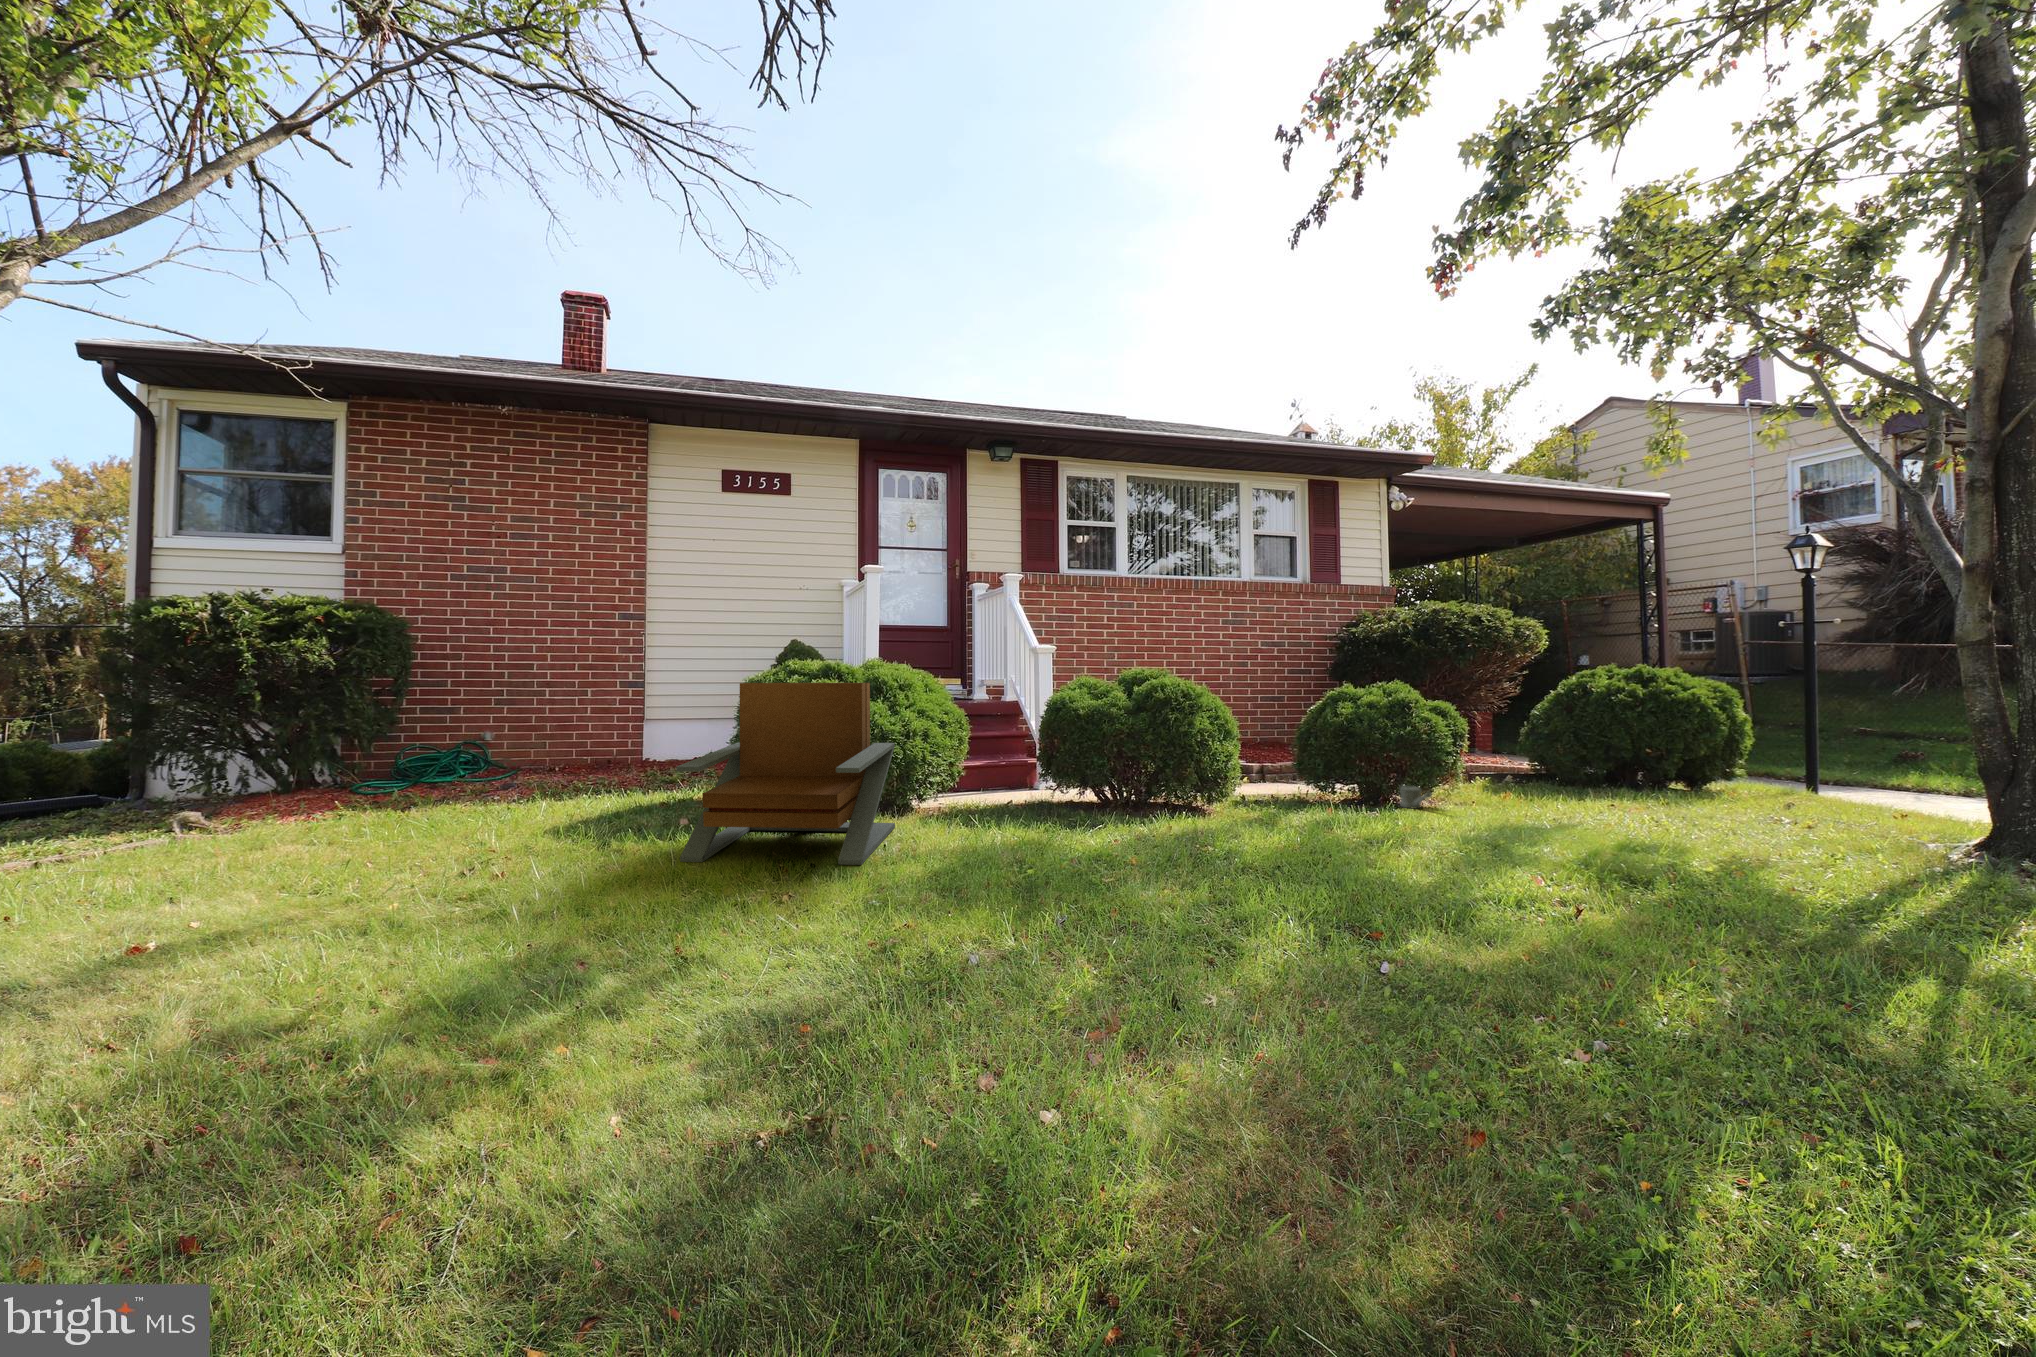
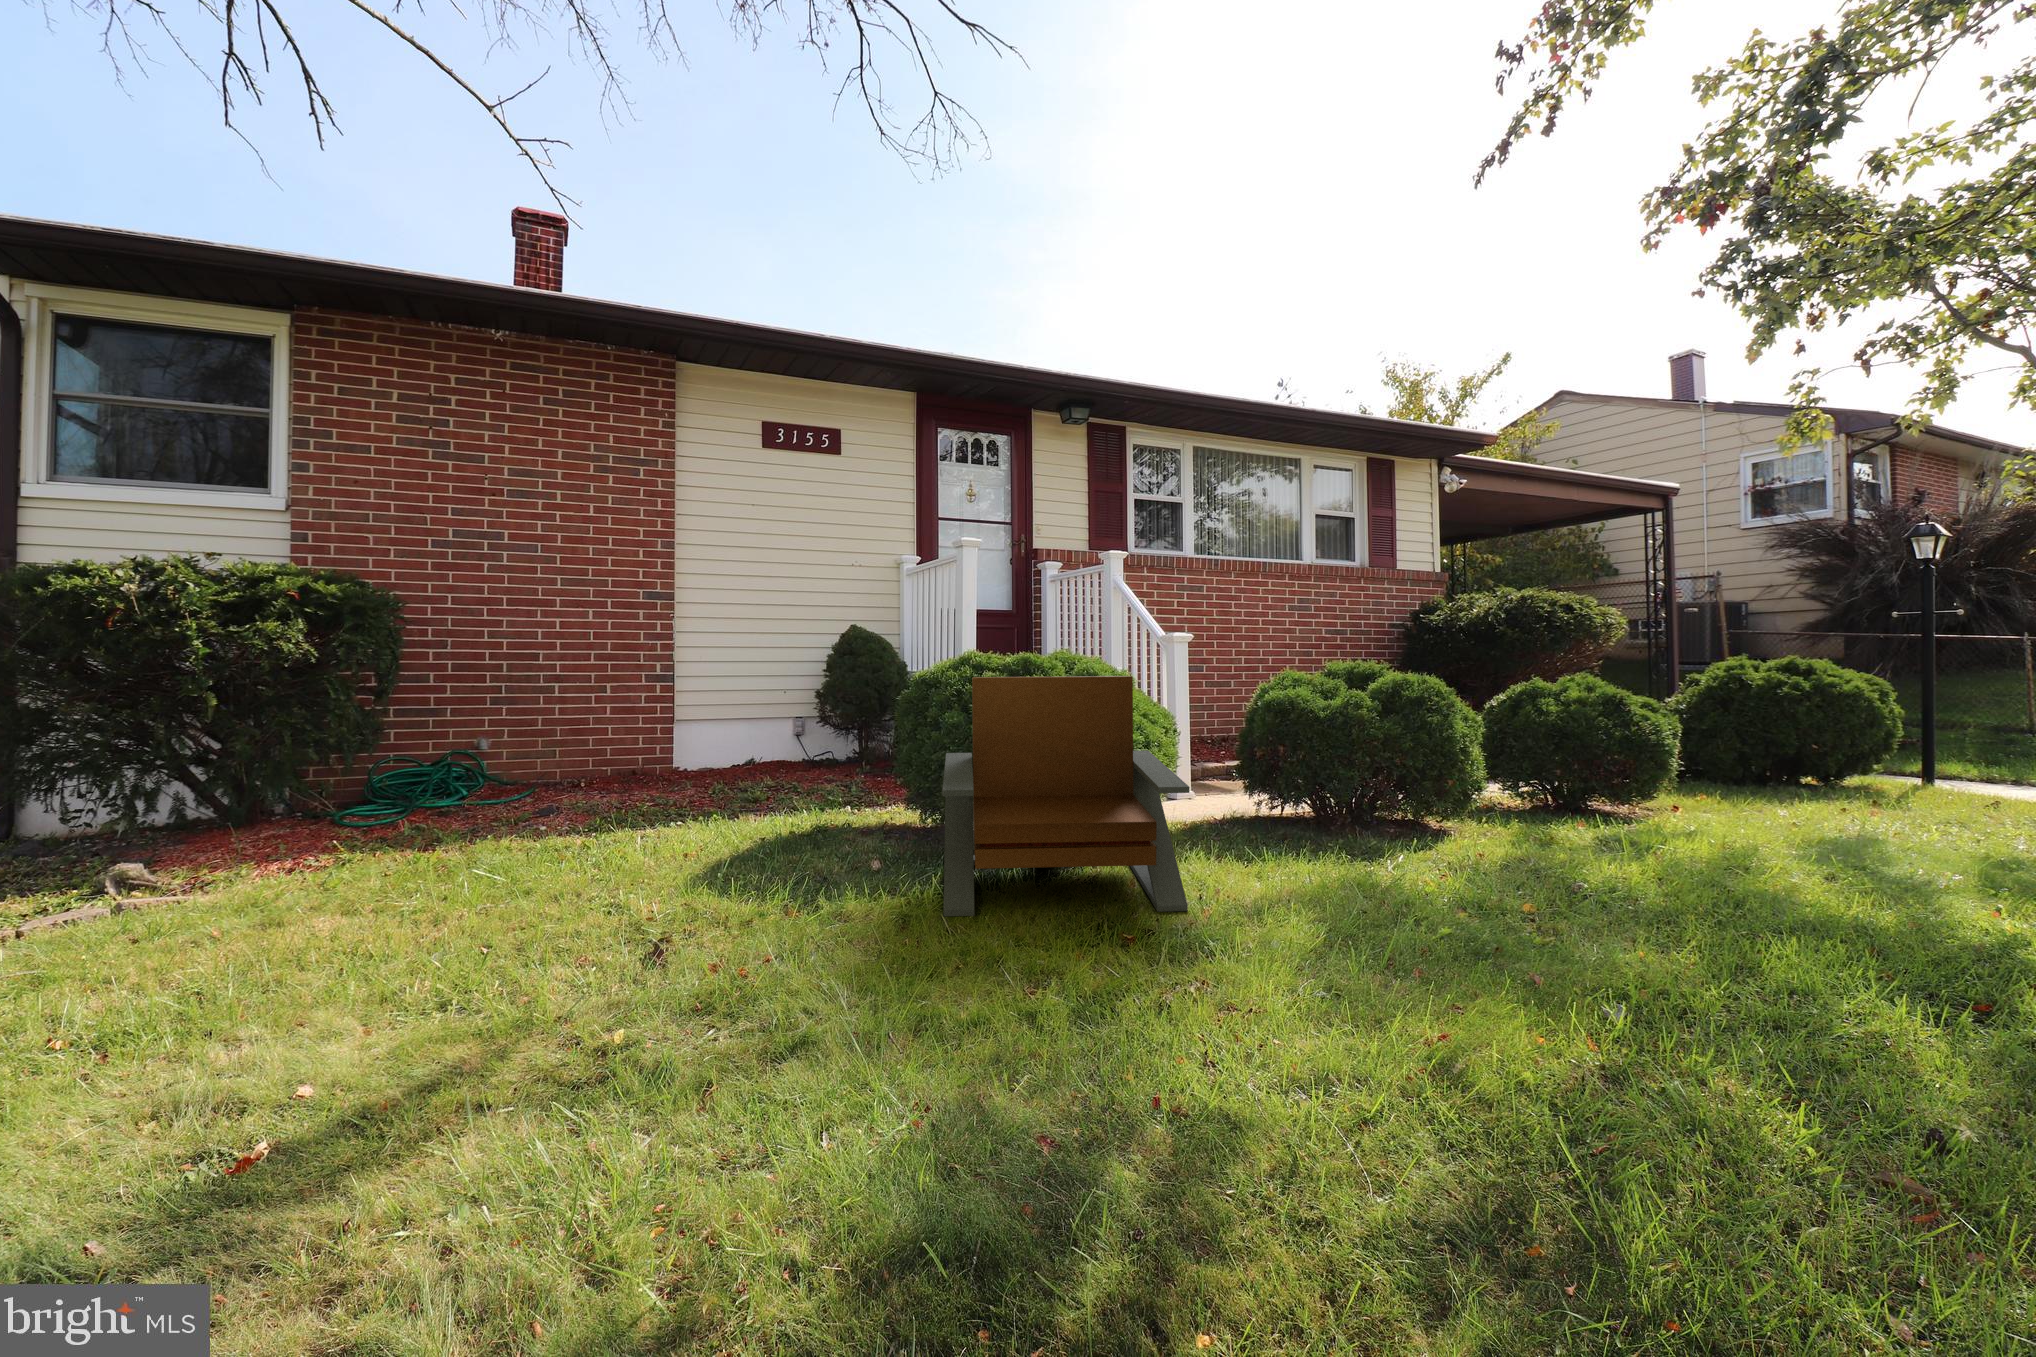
watering can: present [1400,785,1432,809] -> none [1616,783,1672,810]

